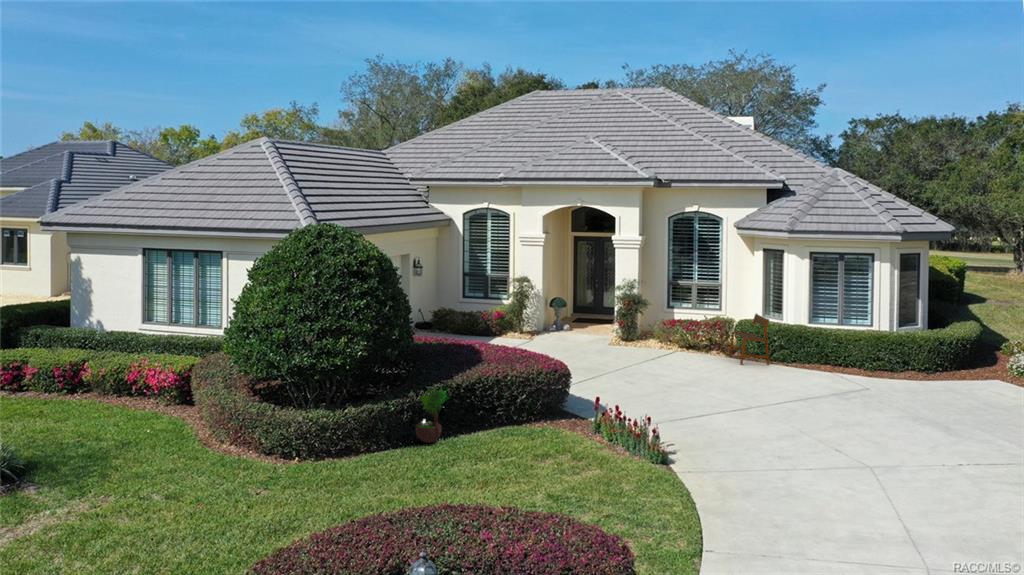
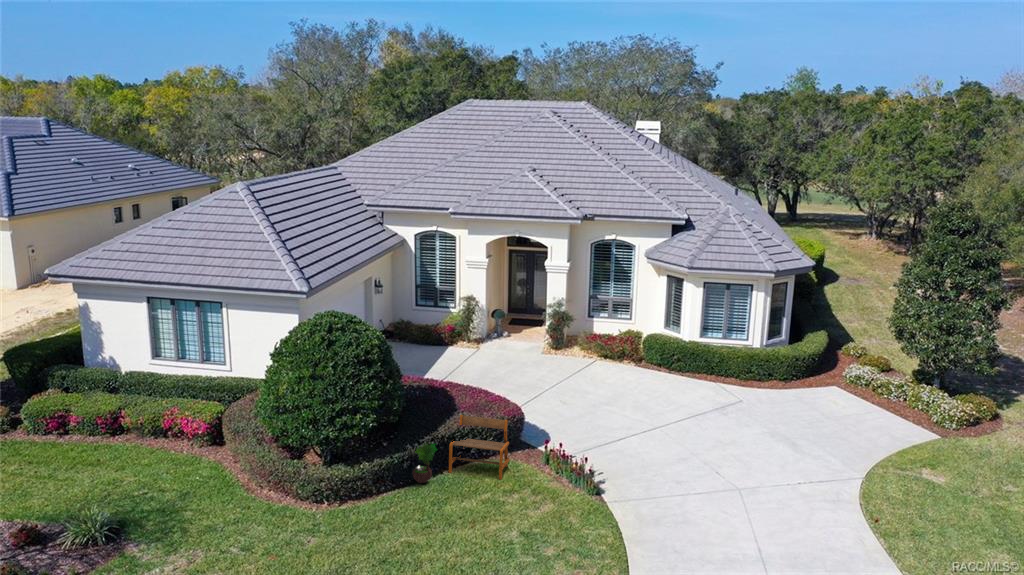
bench: present [729,314,769,365] -> present [449,415,509,479]

